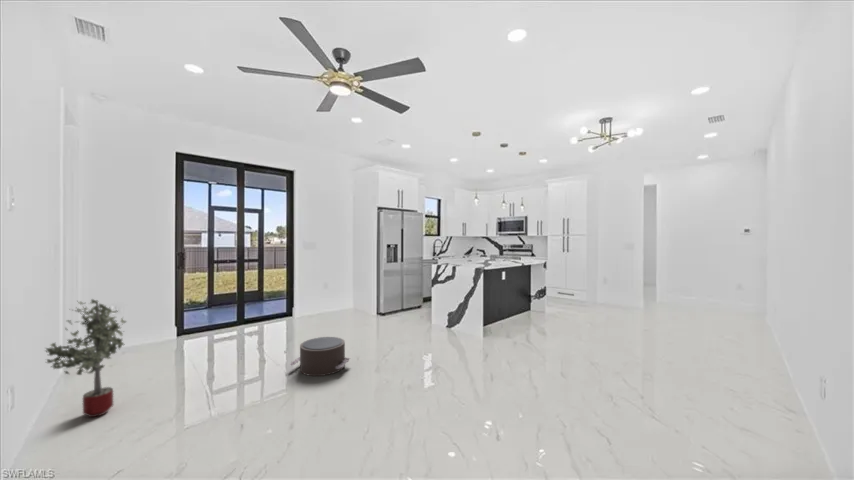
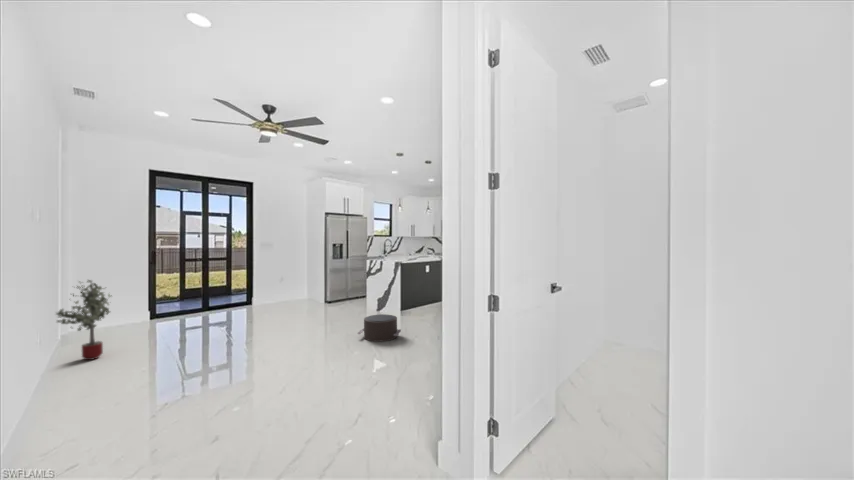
pouf: present [290,337,350,376] -> present [358,314,401,342]

